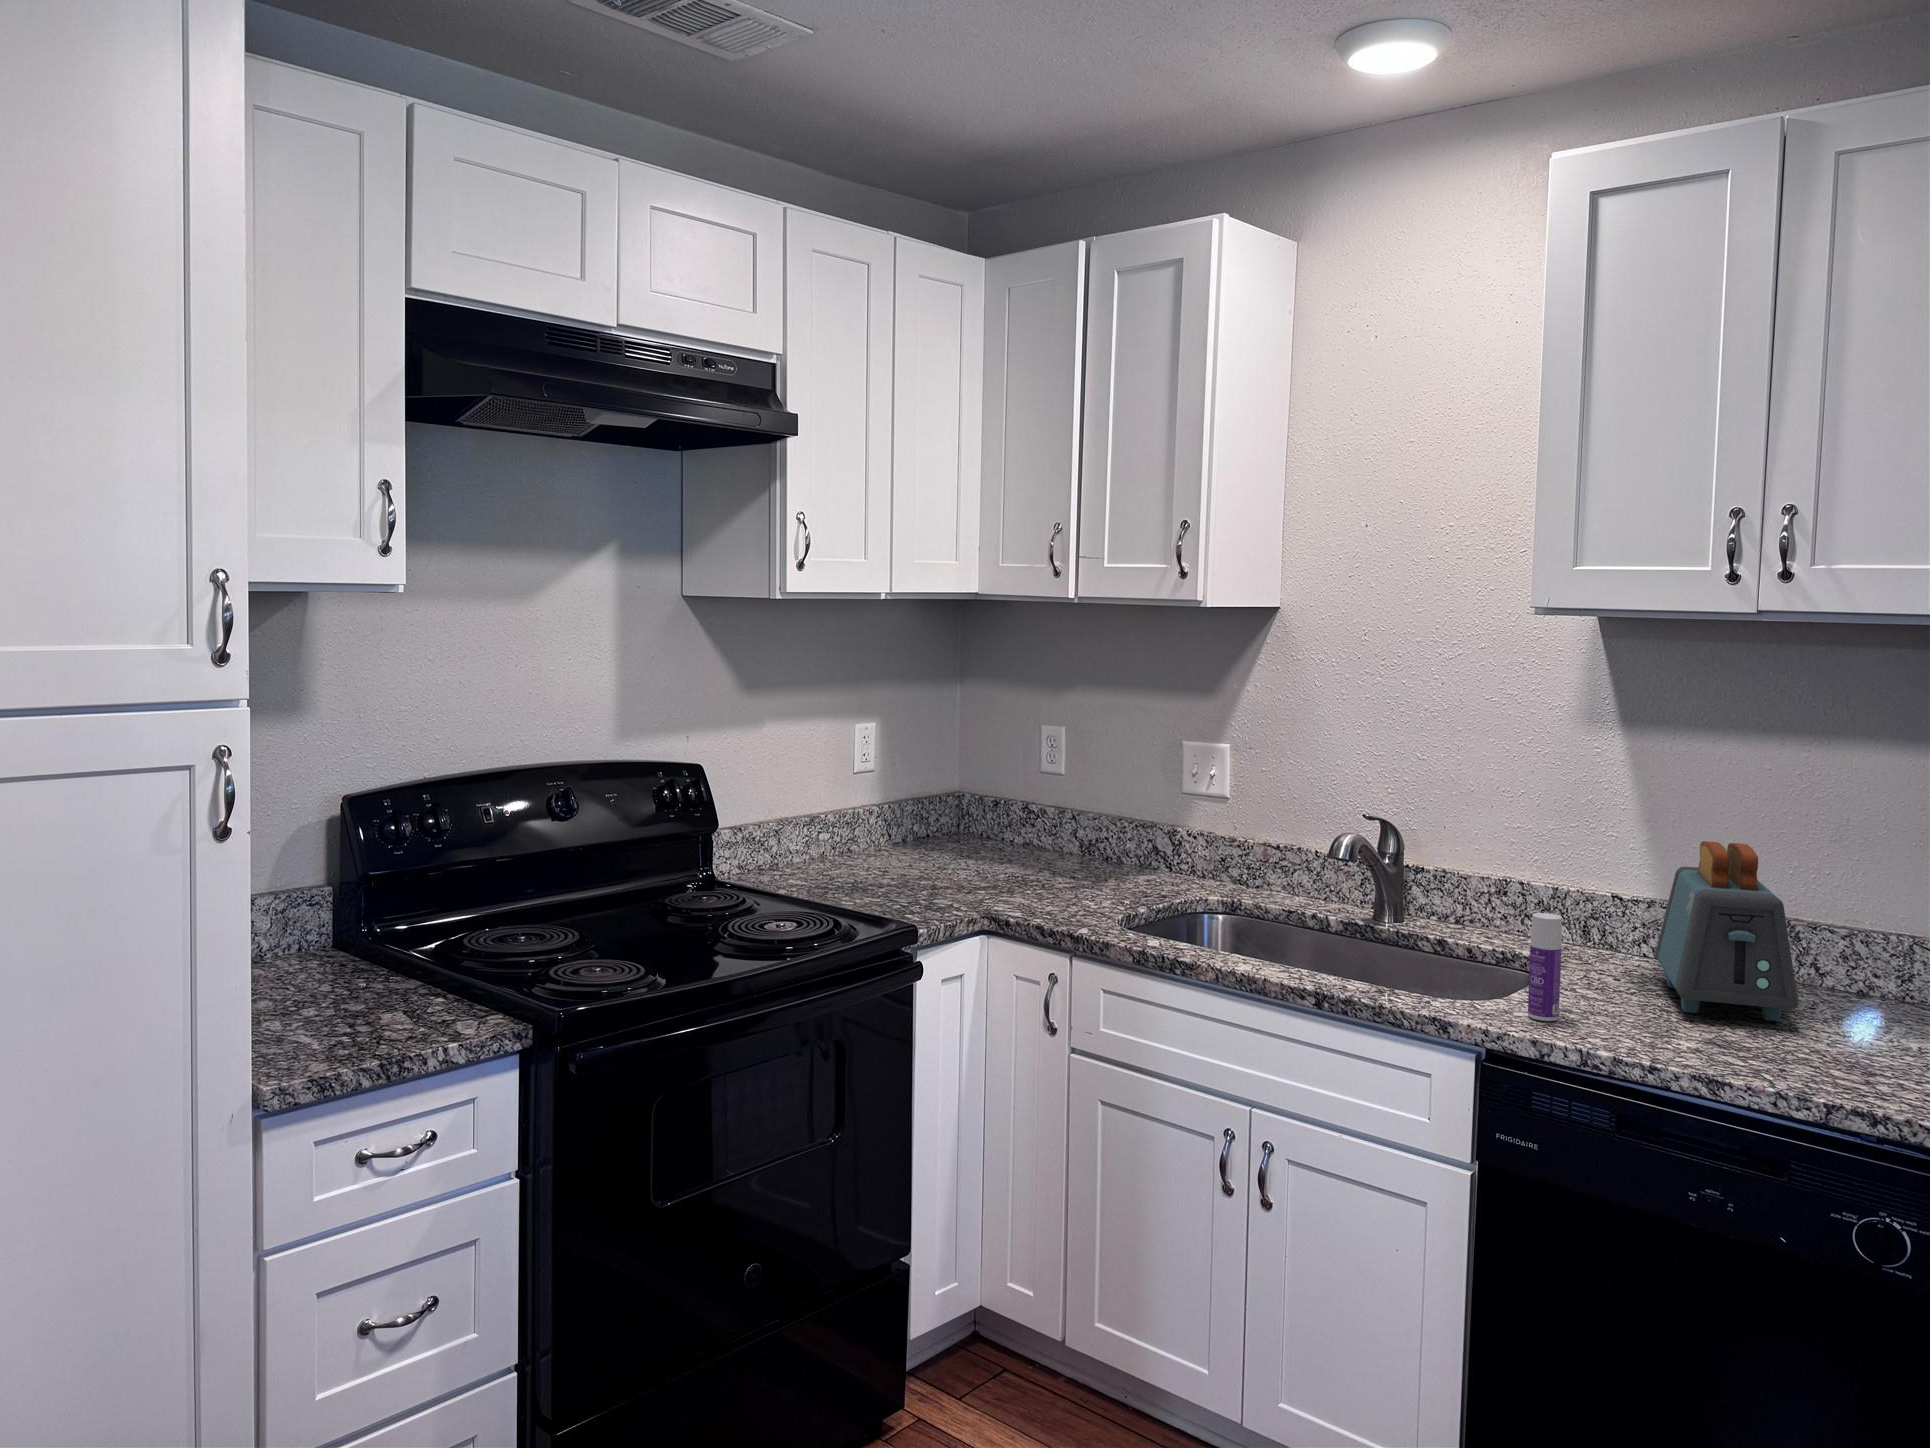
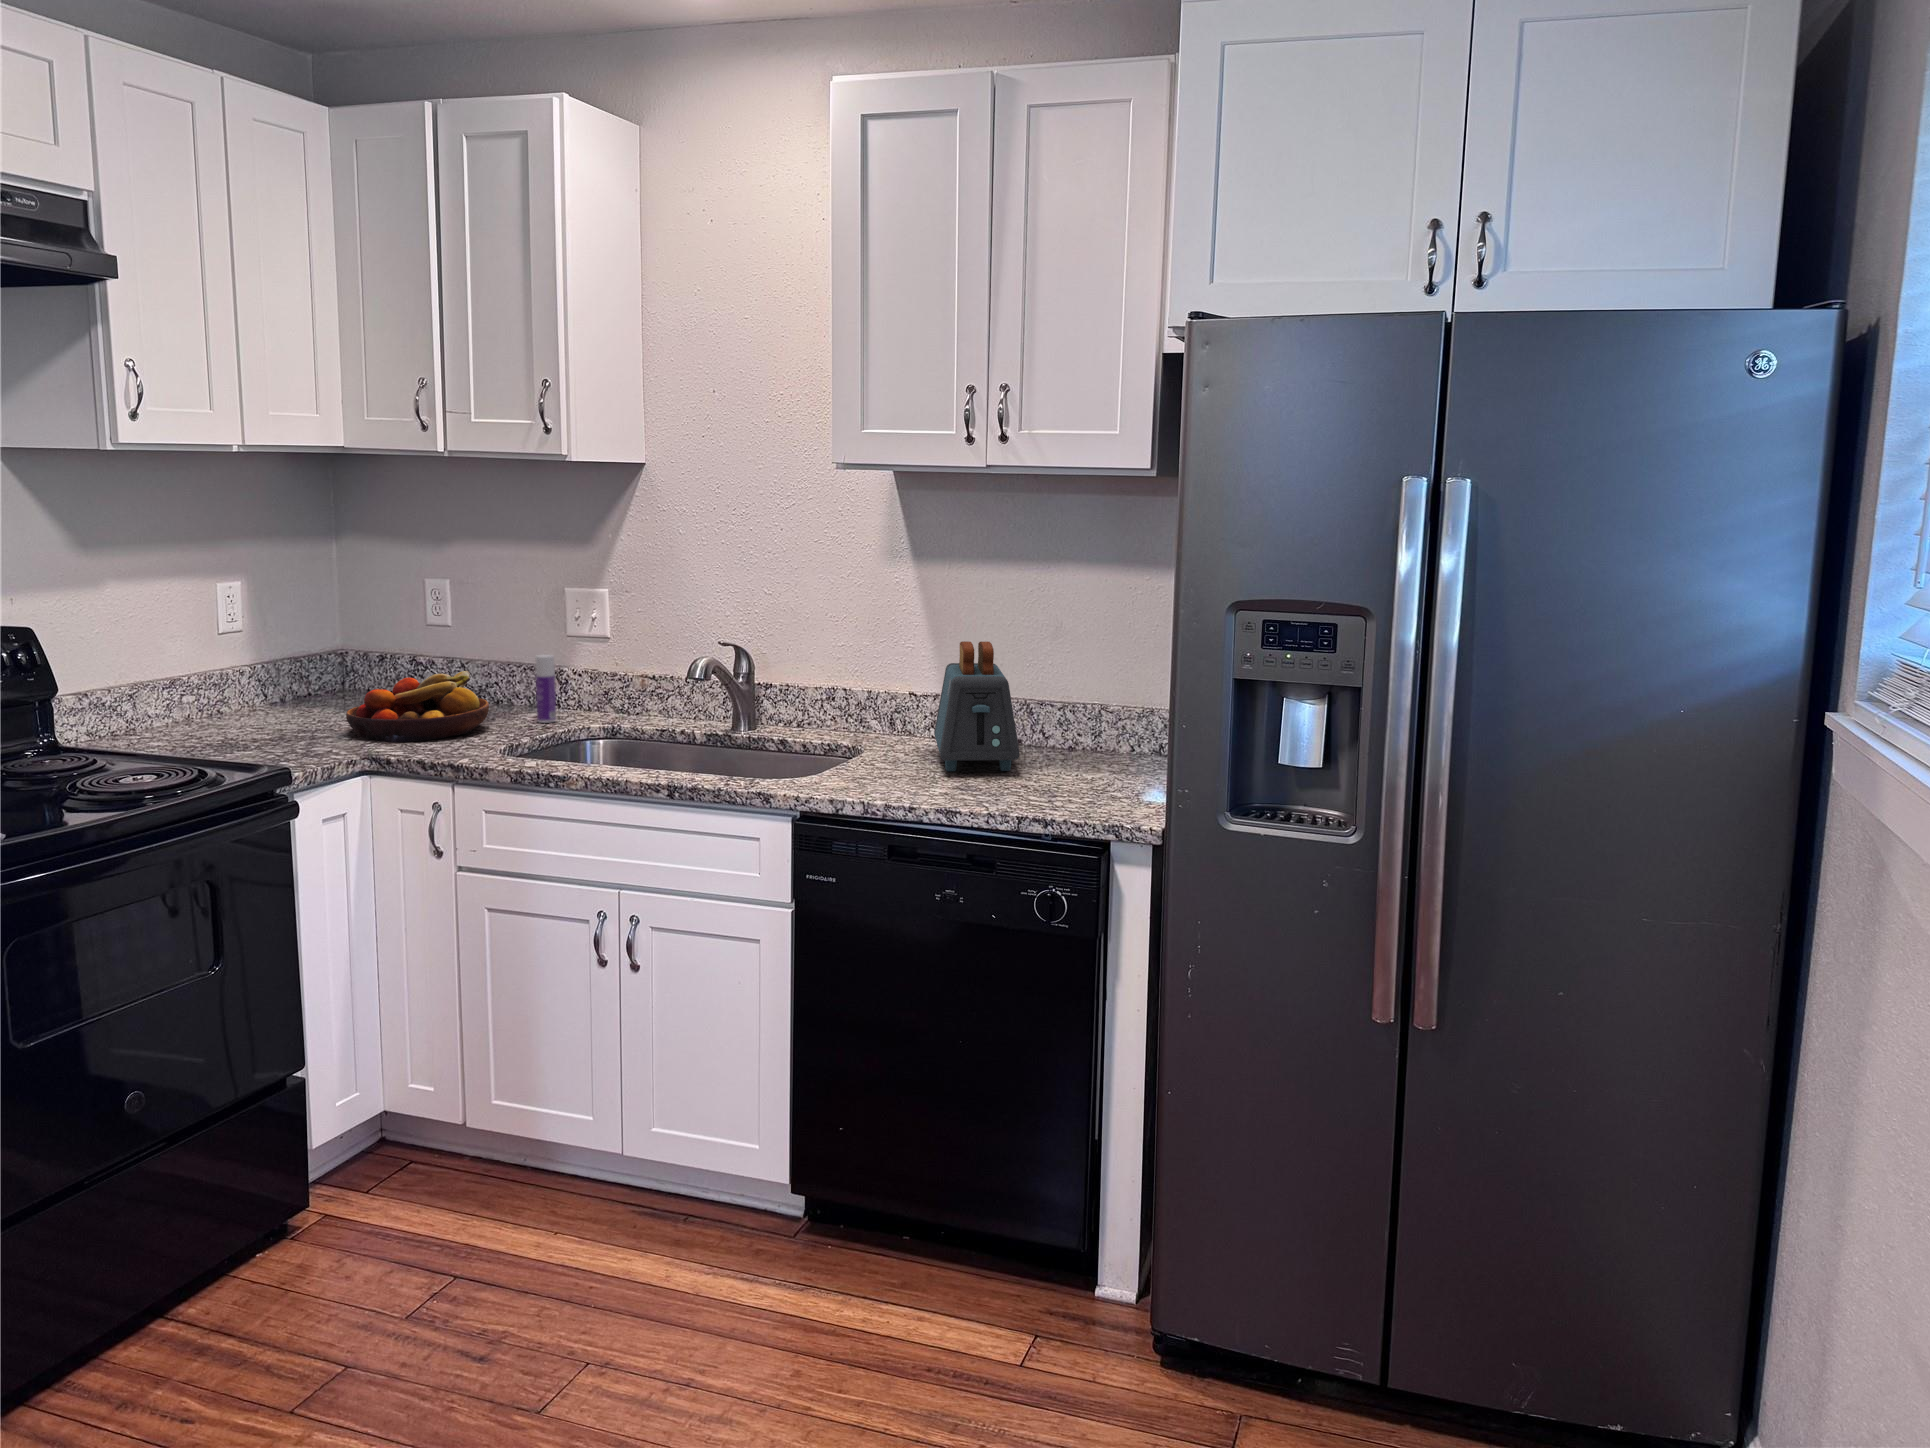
fruit bowl: none [965,827,1106,904] -> present [346,671,489,742]
bottle: present [1528,913,1562,1021] -> present [535,655,556,723]

